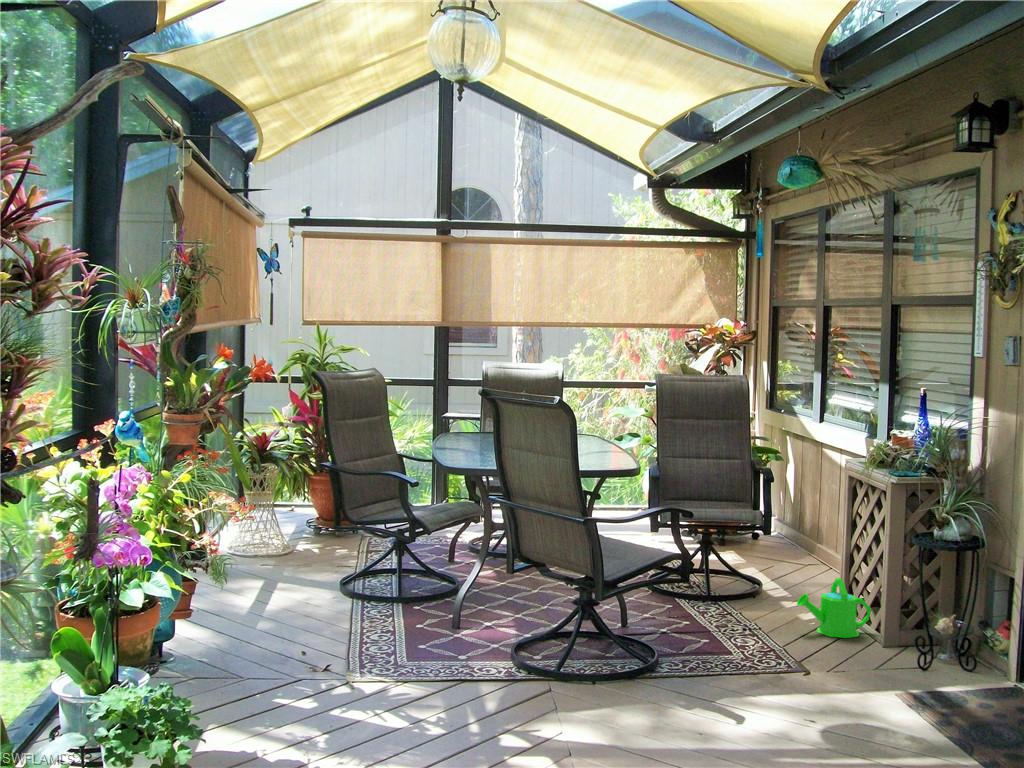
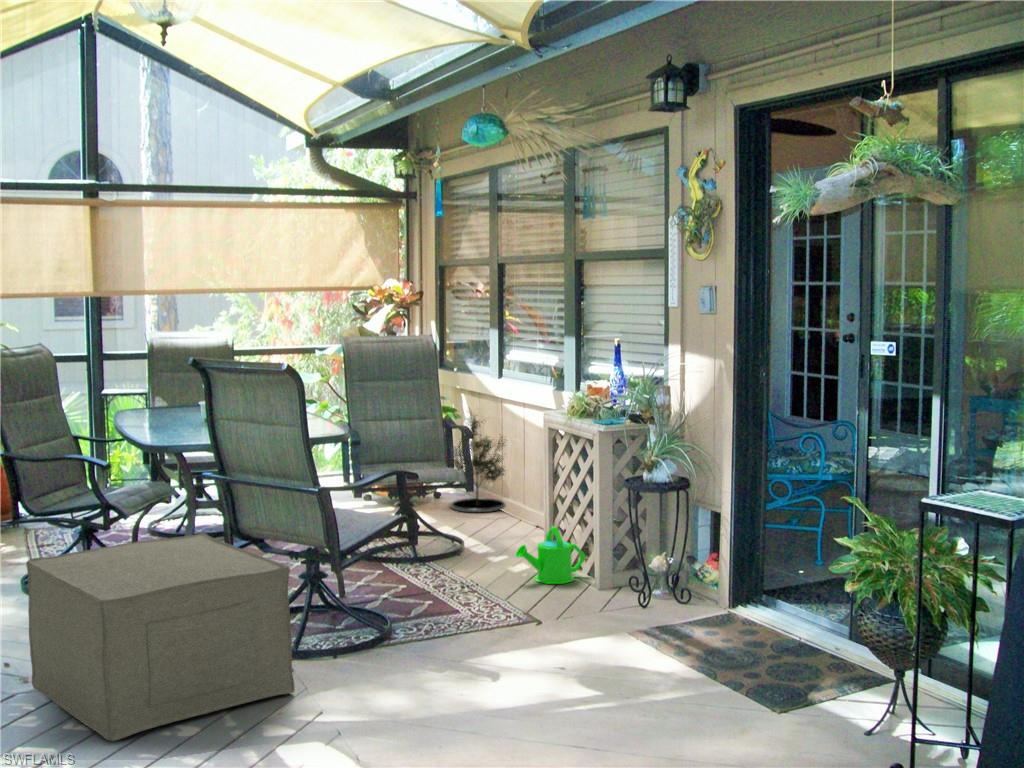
potted tree: none [737,456,808,560] -> present [450,412,506,512]
ottoman: none [319,550,545,736] -> present [26,533,295,741]

